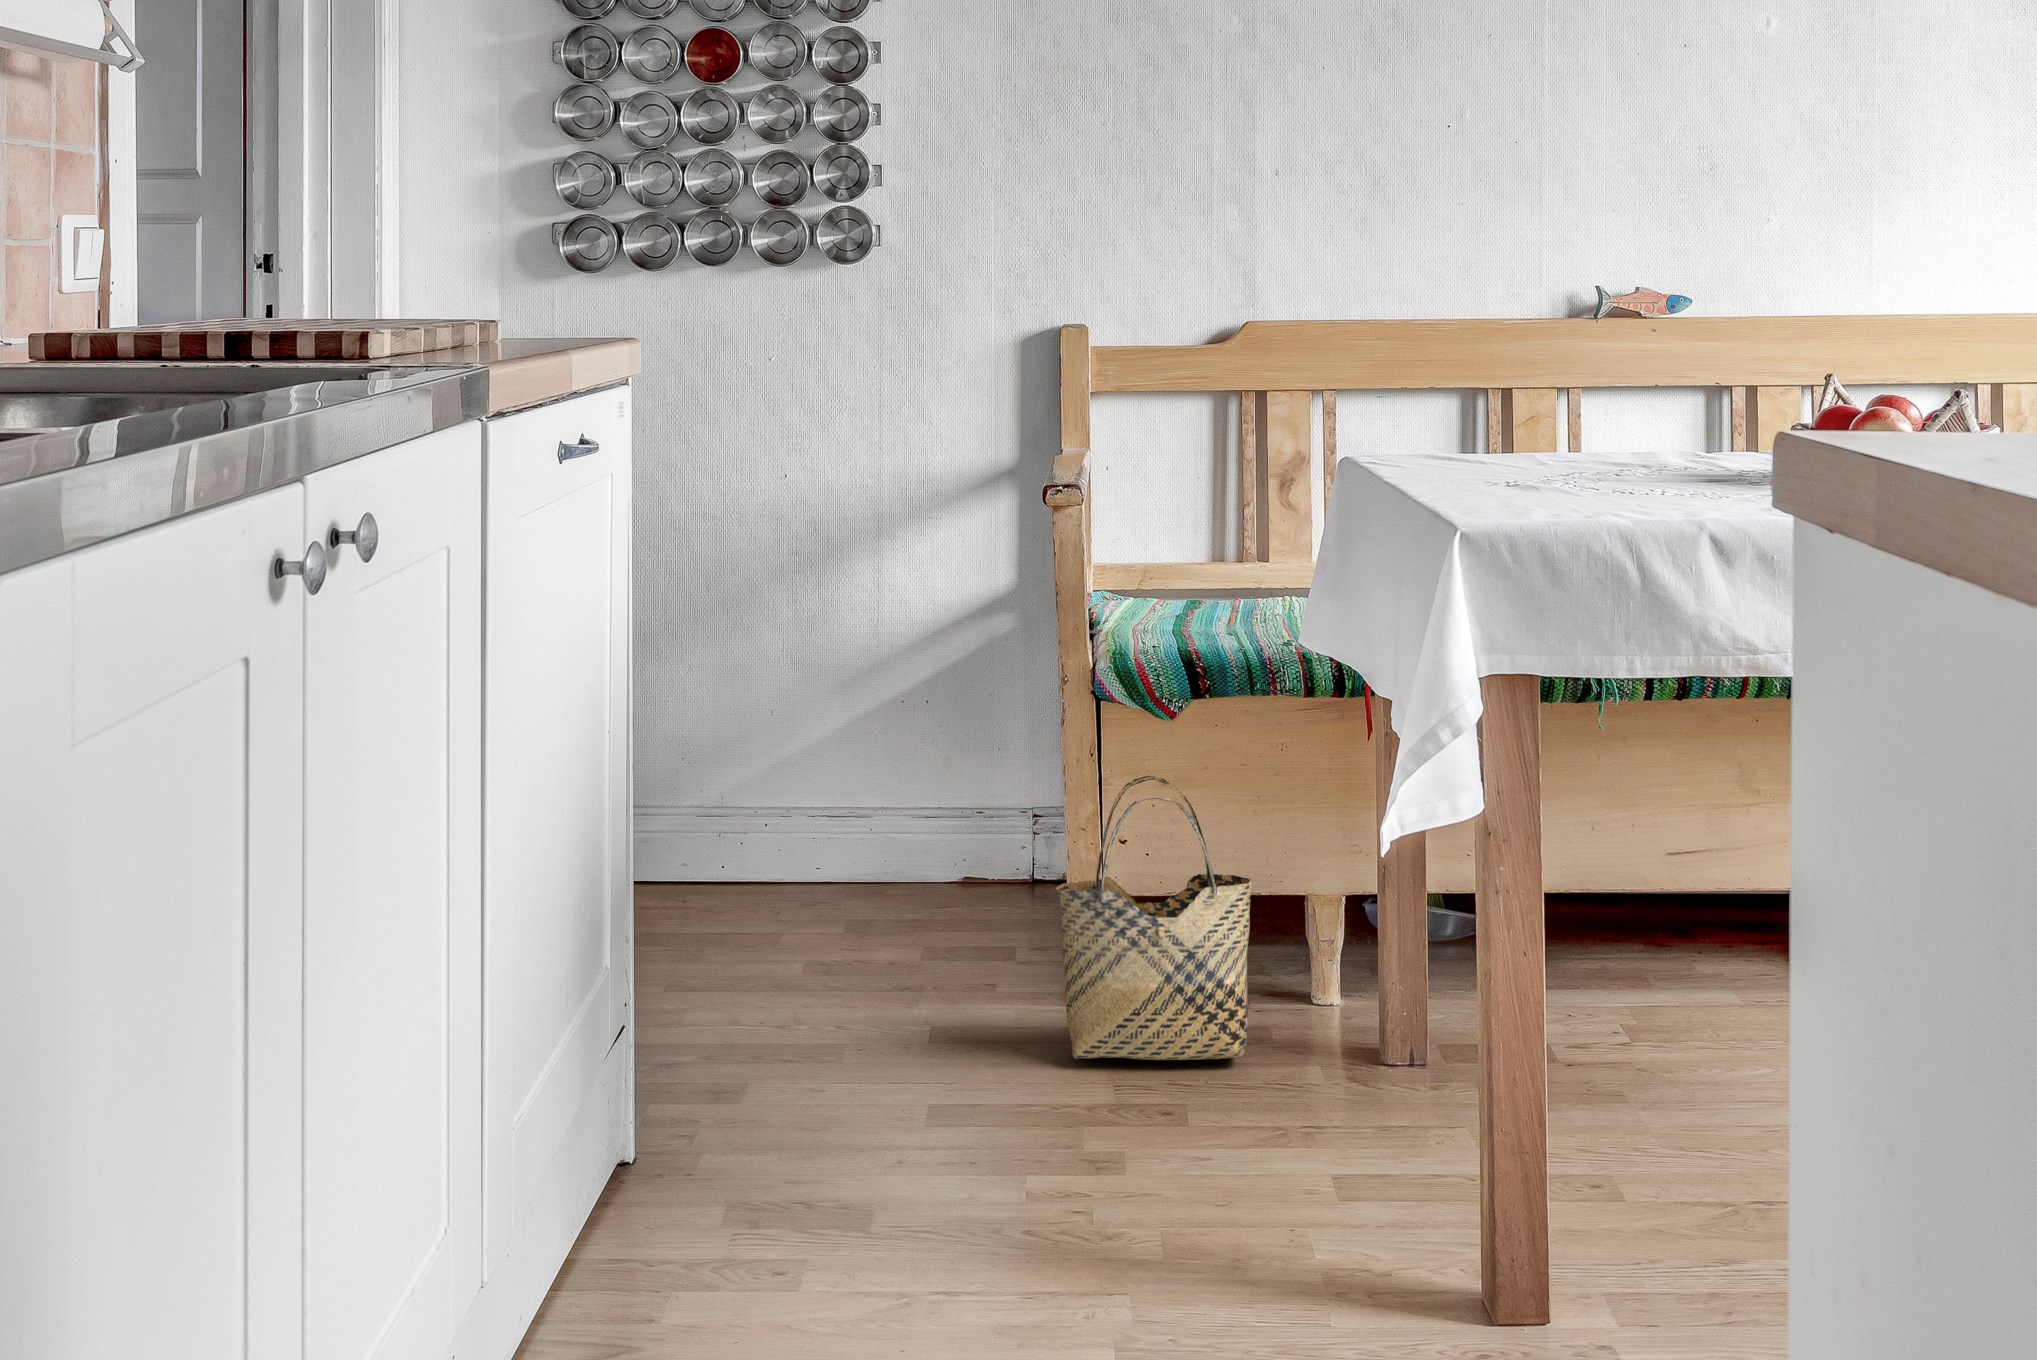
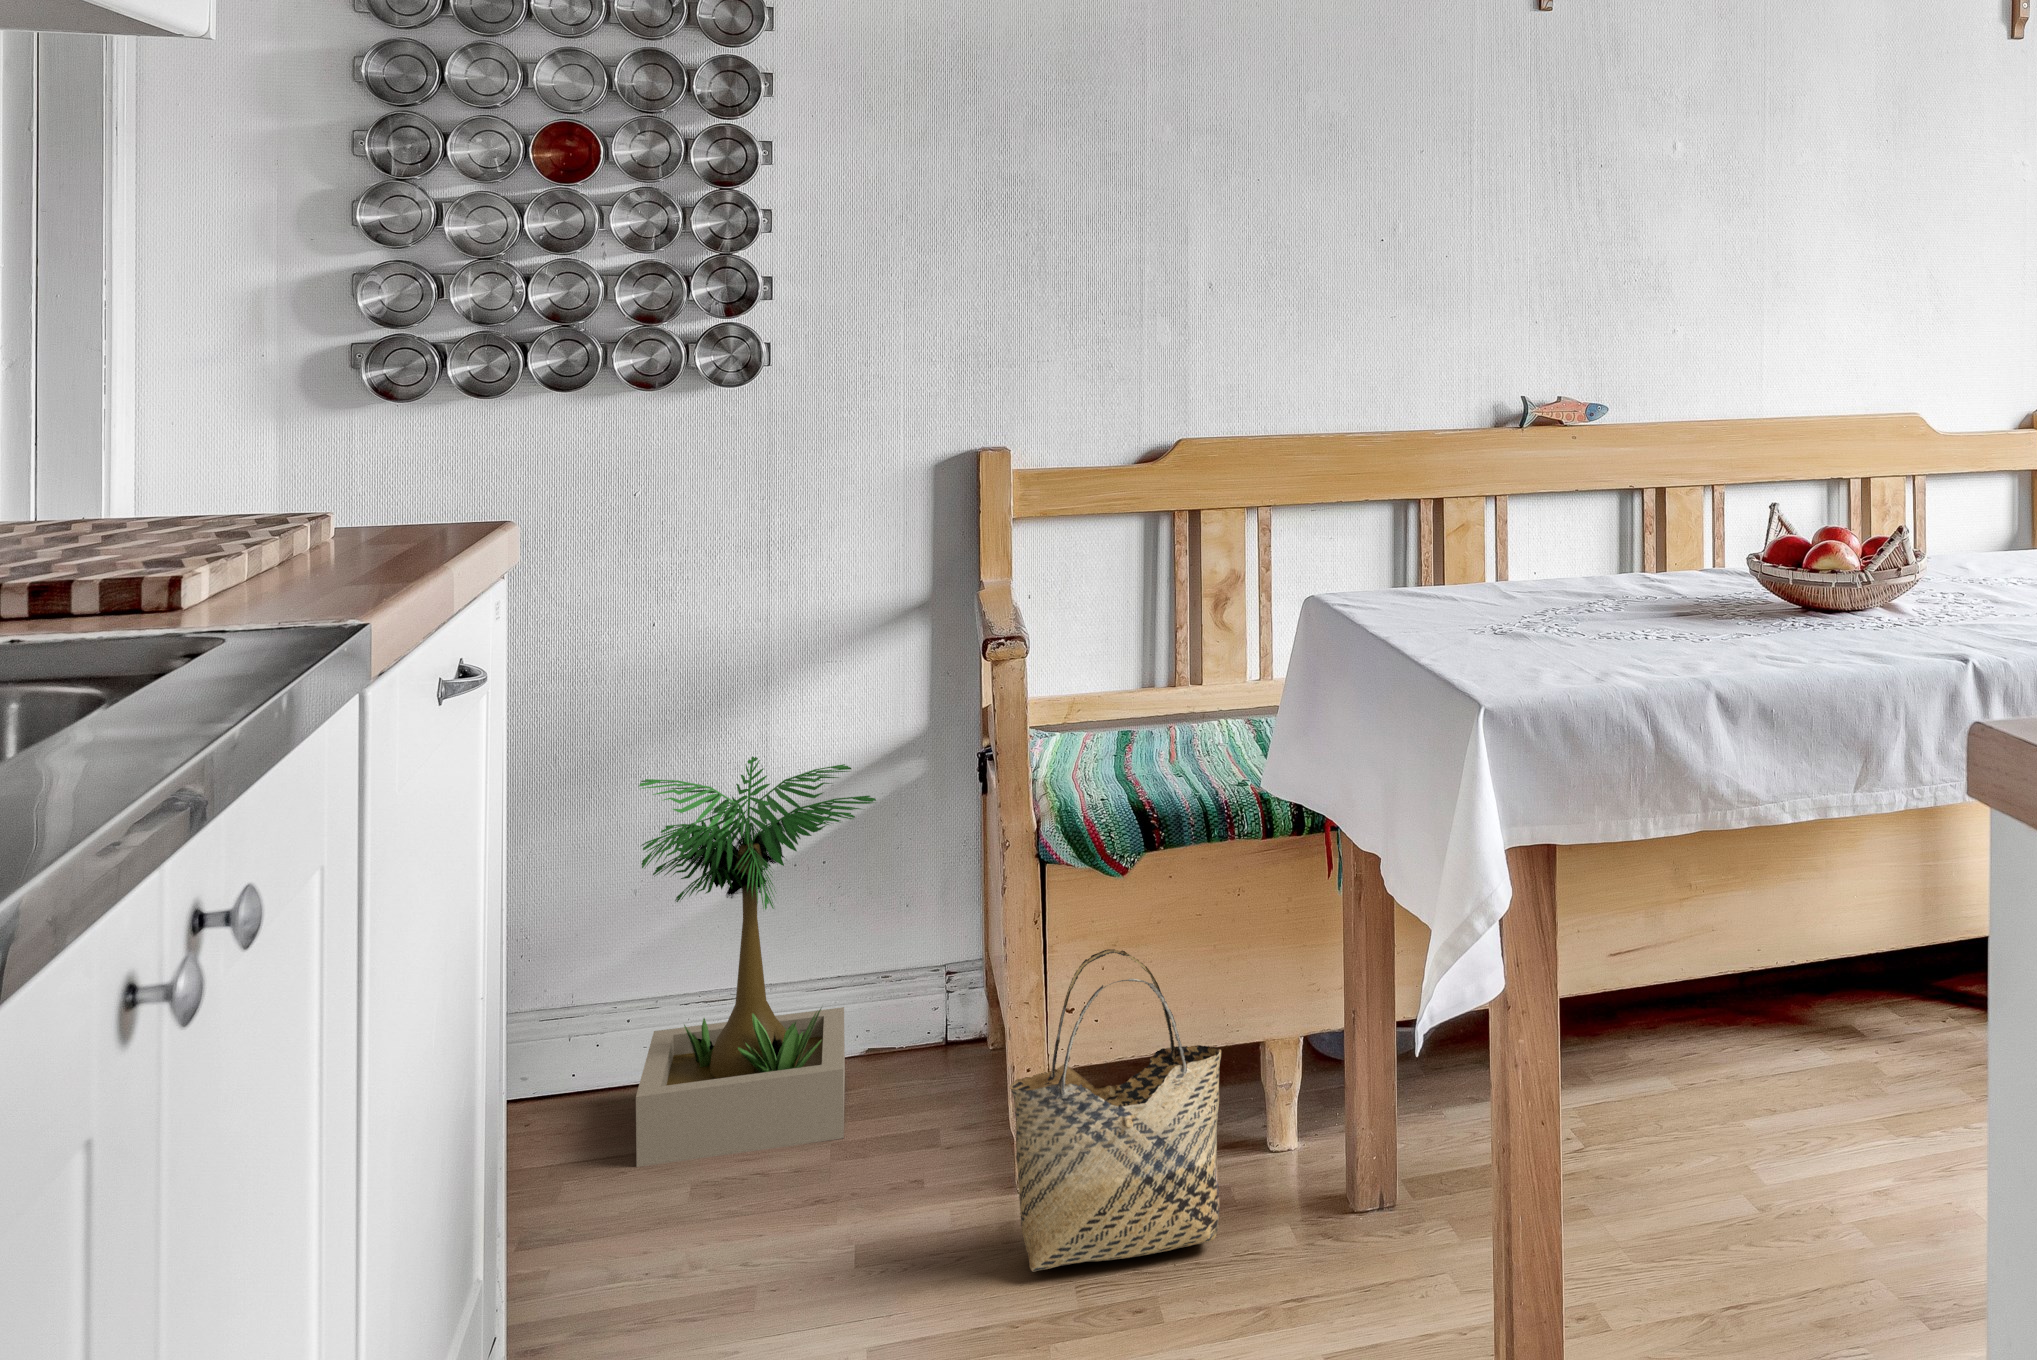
potted plant: none [752,593,990,942] -> present [636,756,876,1167]

